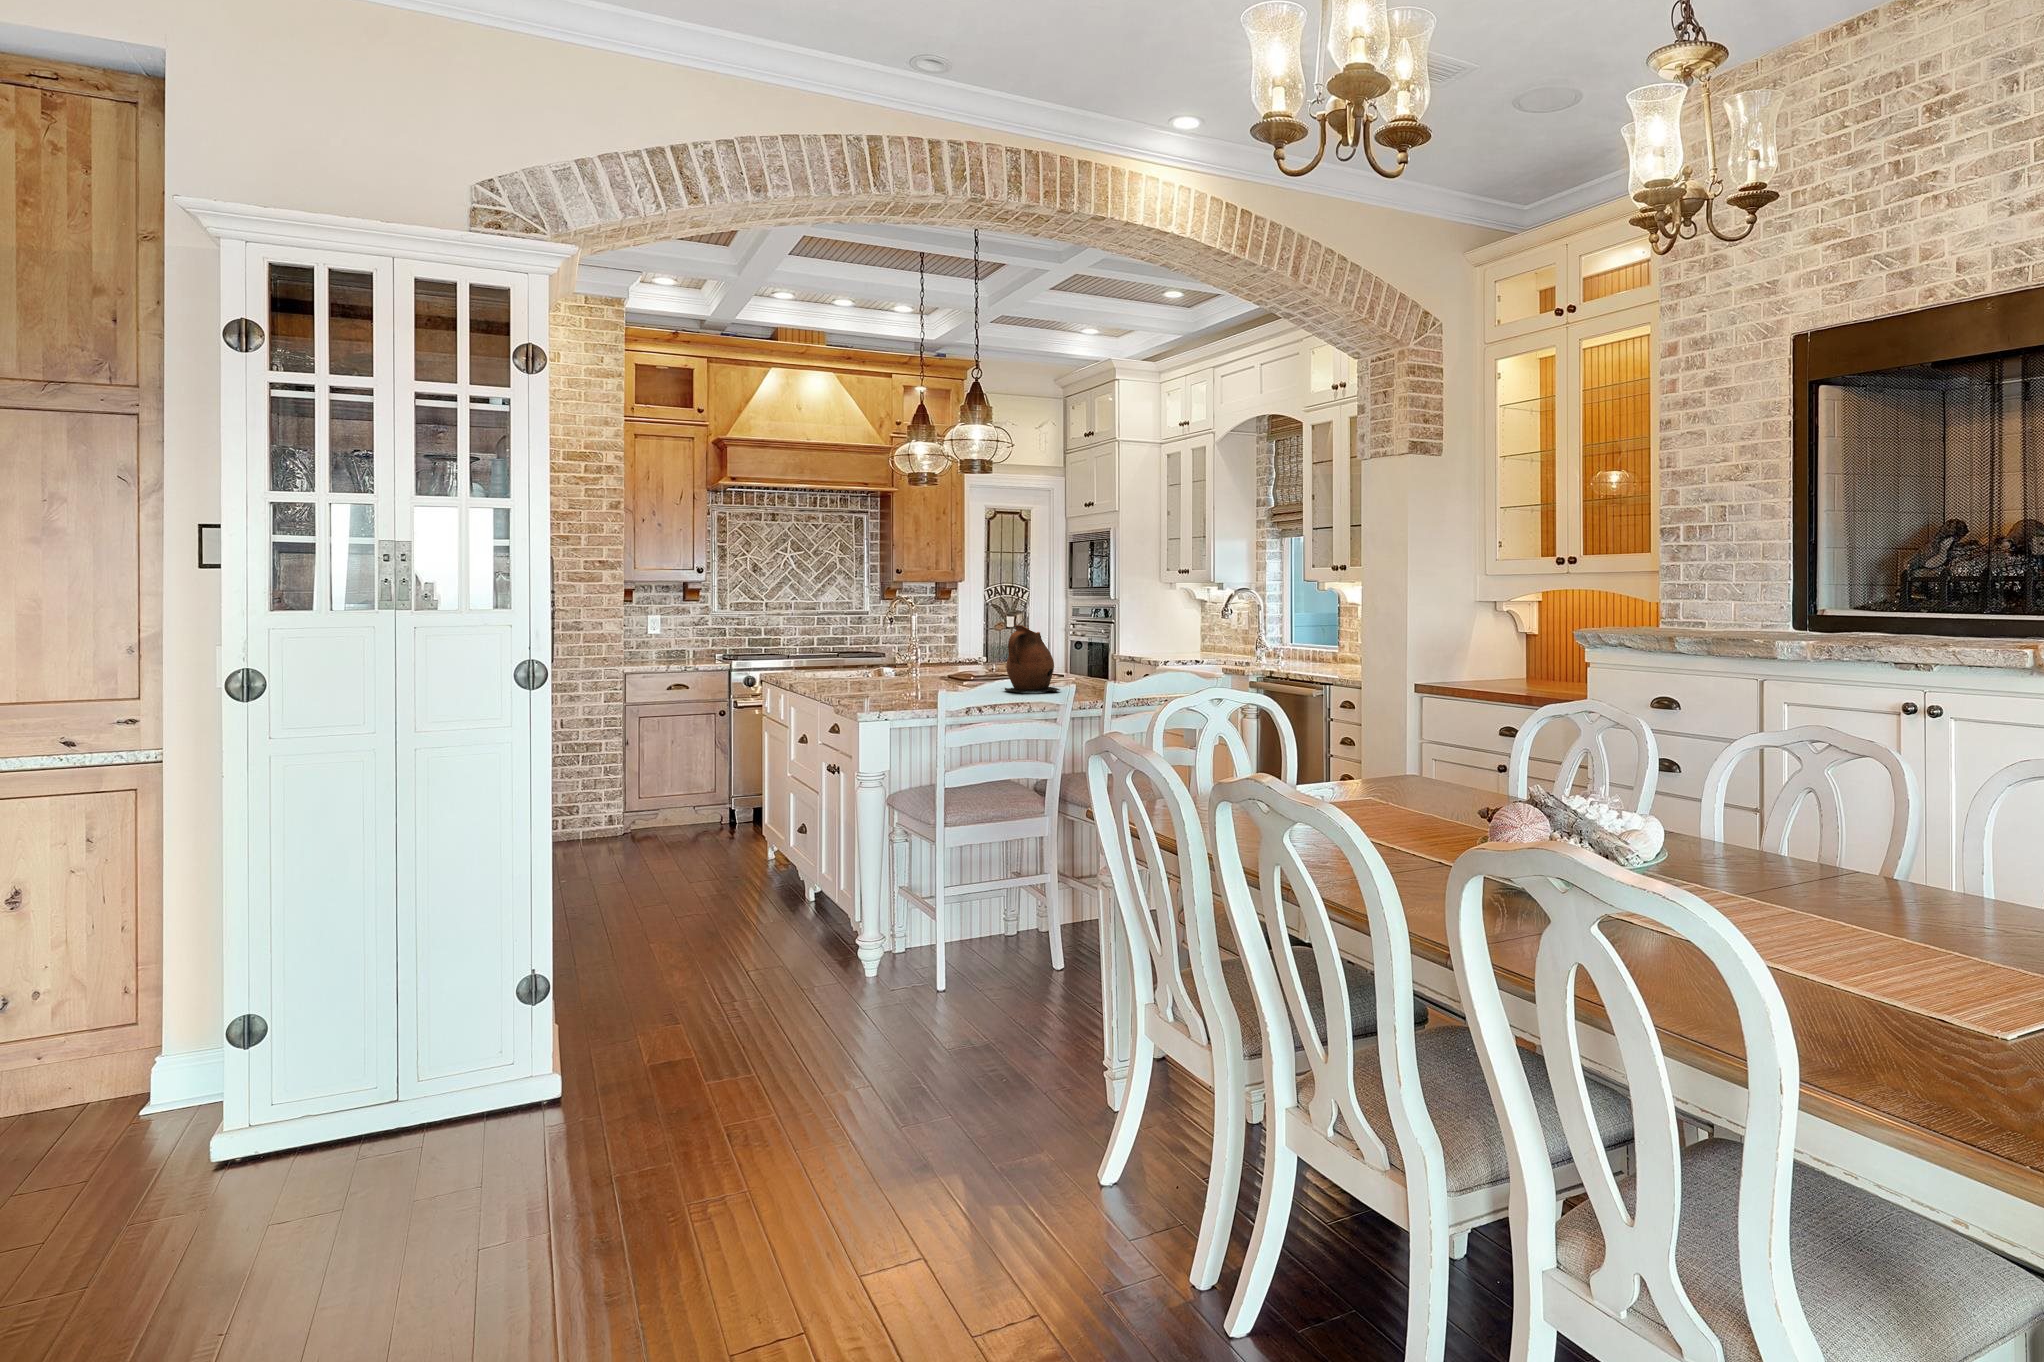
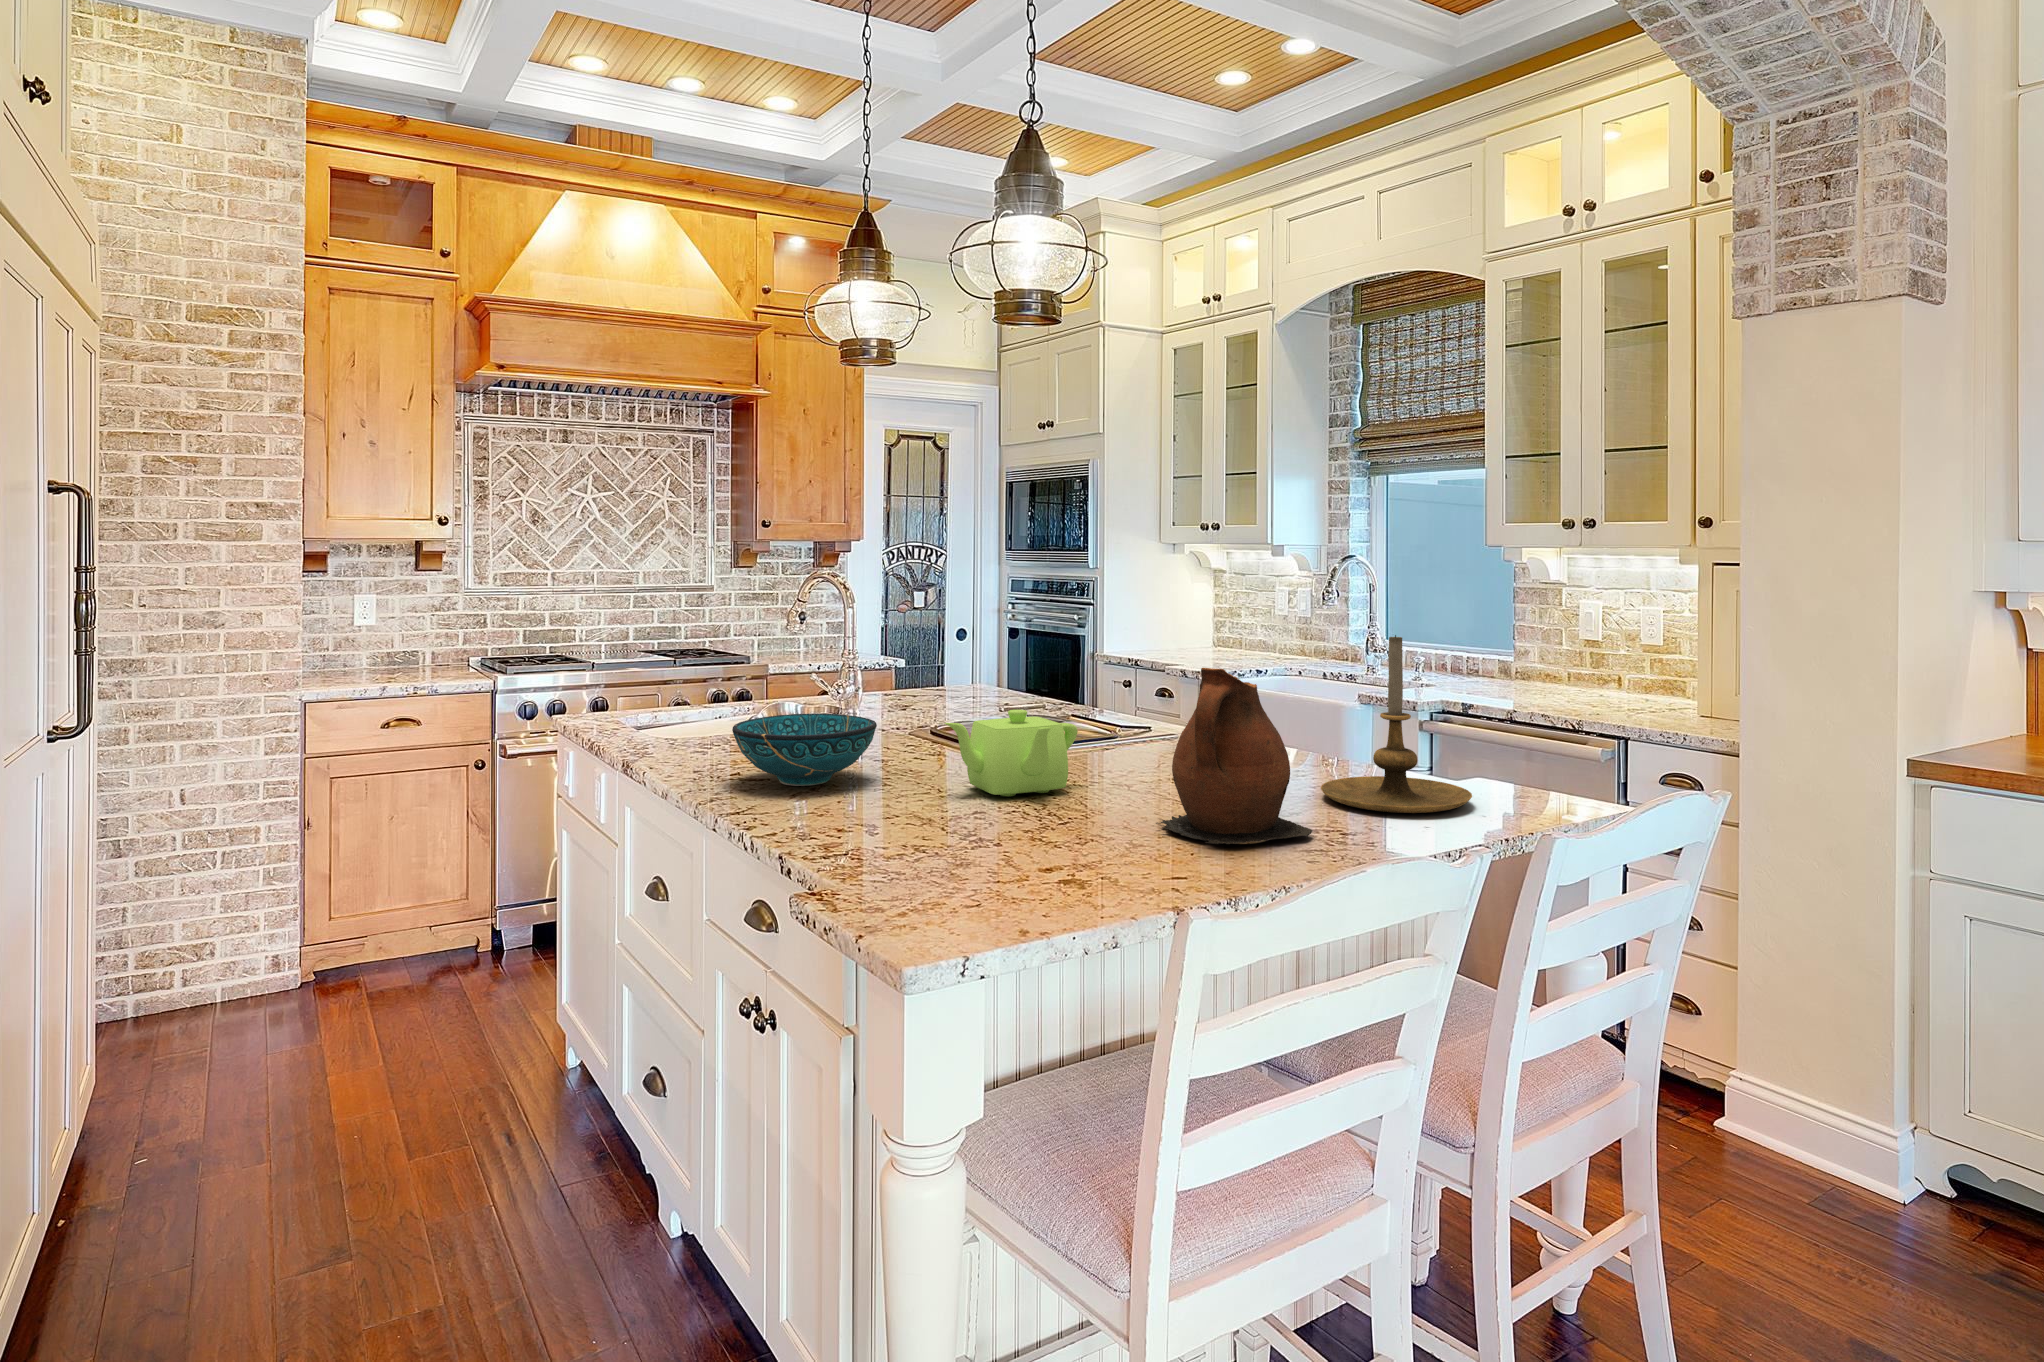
candle holder: none [1087,616,1150,688] -> present [1321,635,1472,813]
teapot: none [927,650,990,685] -> present [945,710,1078,796]
decorative bowl: none [839,655,904,683] -> present [732,713,877,786]

